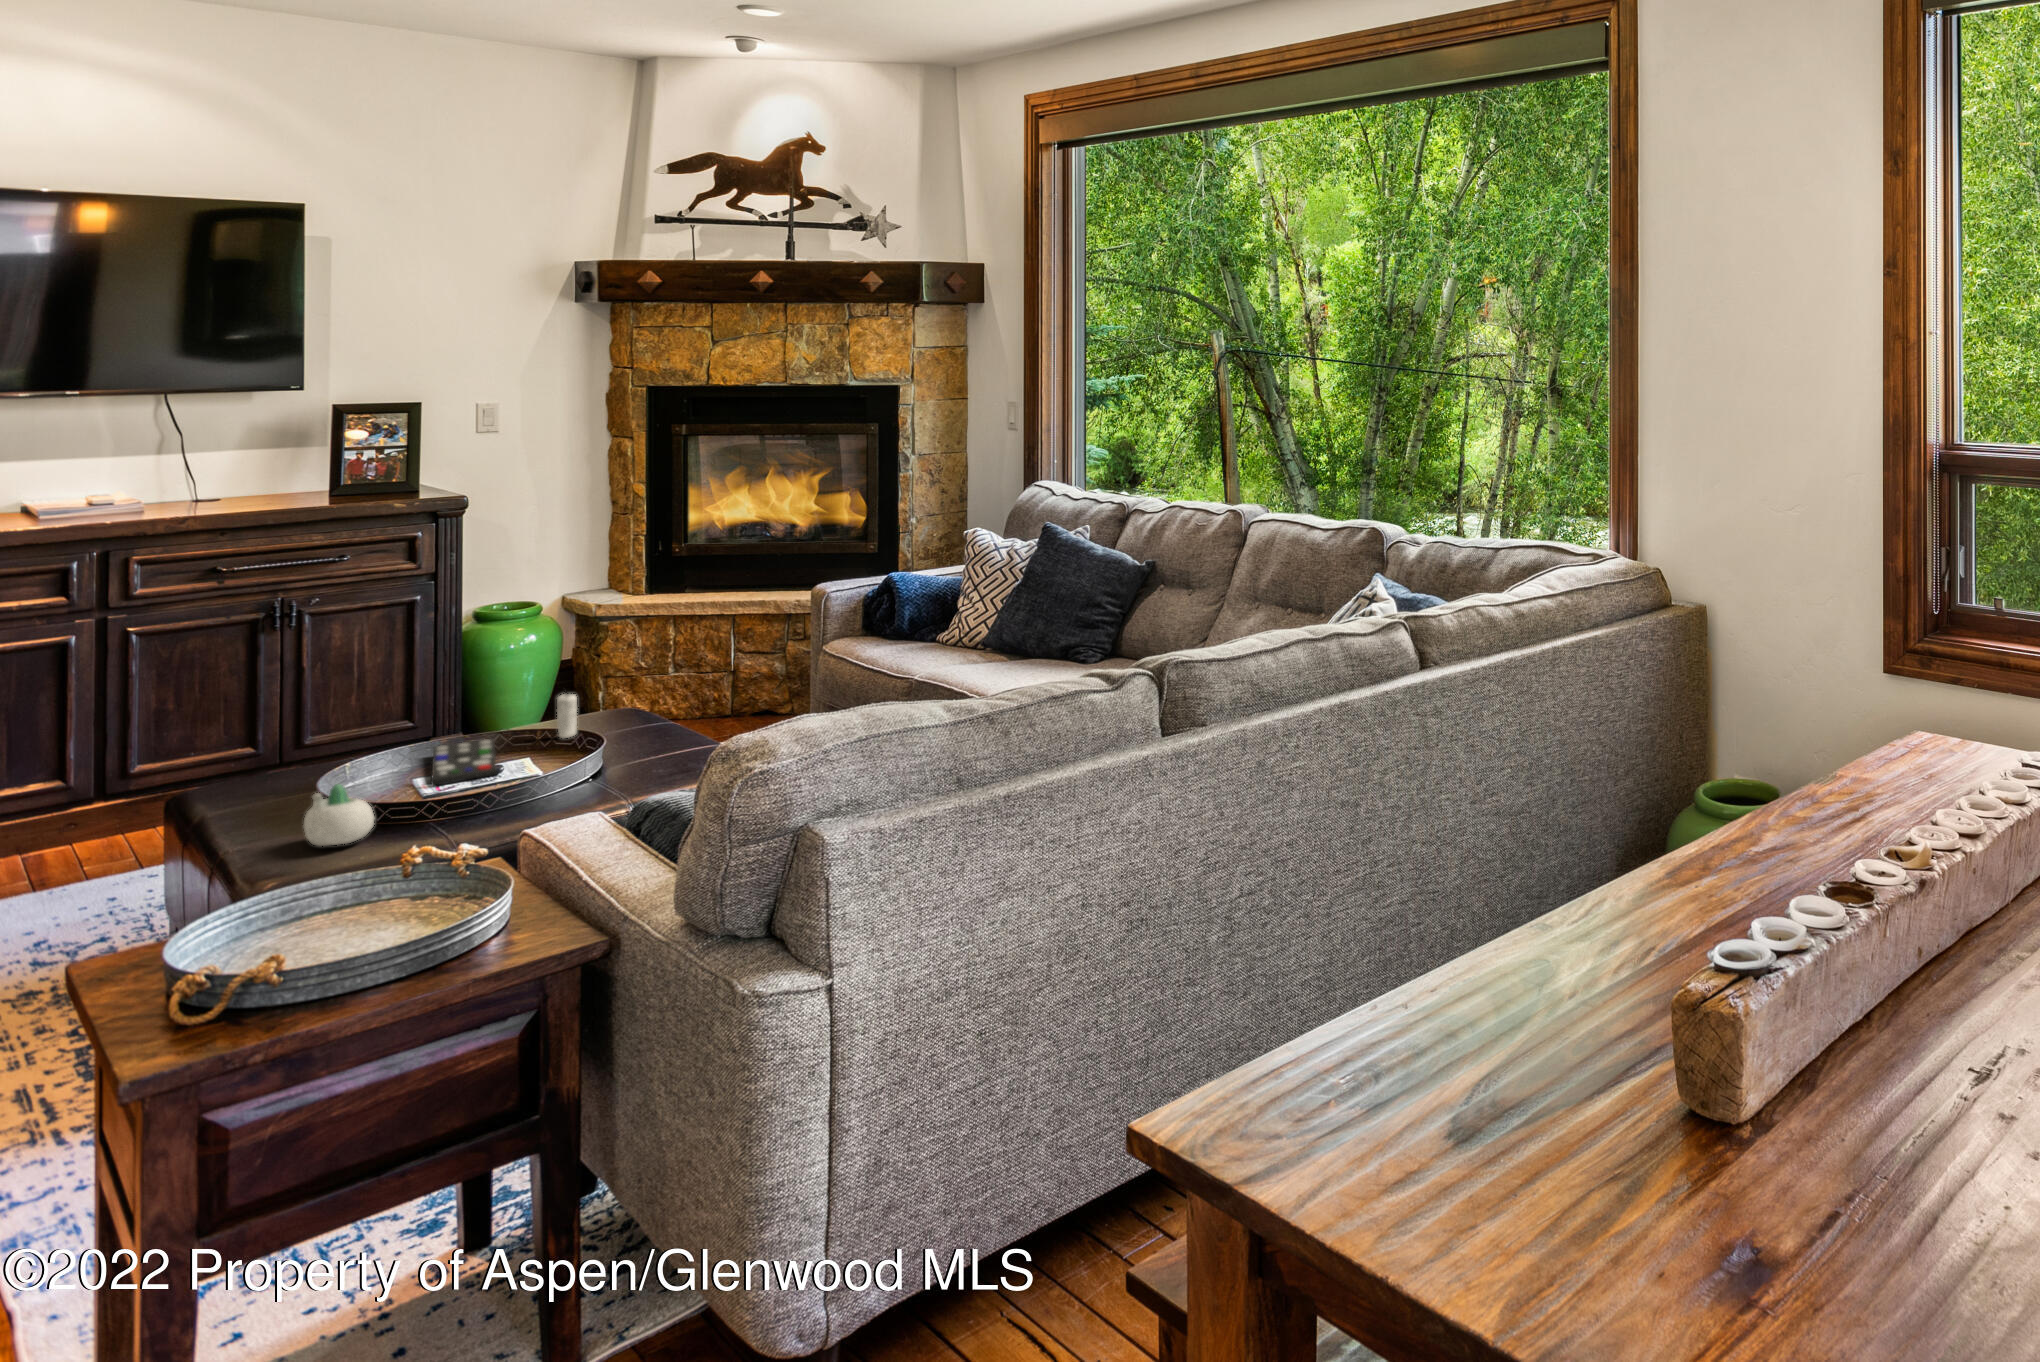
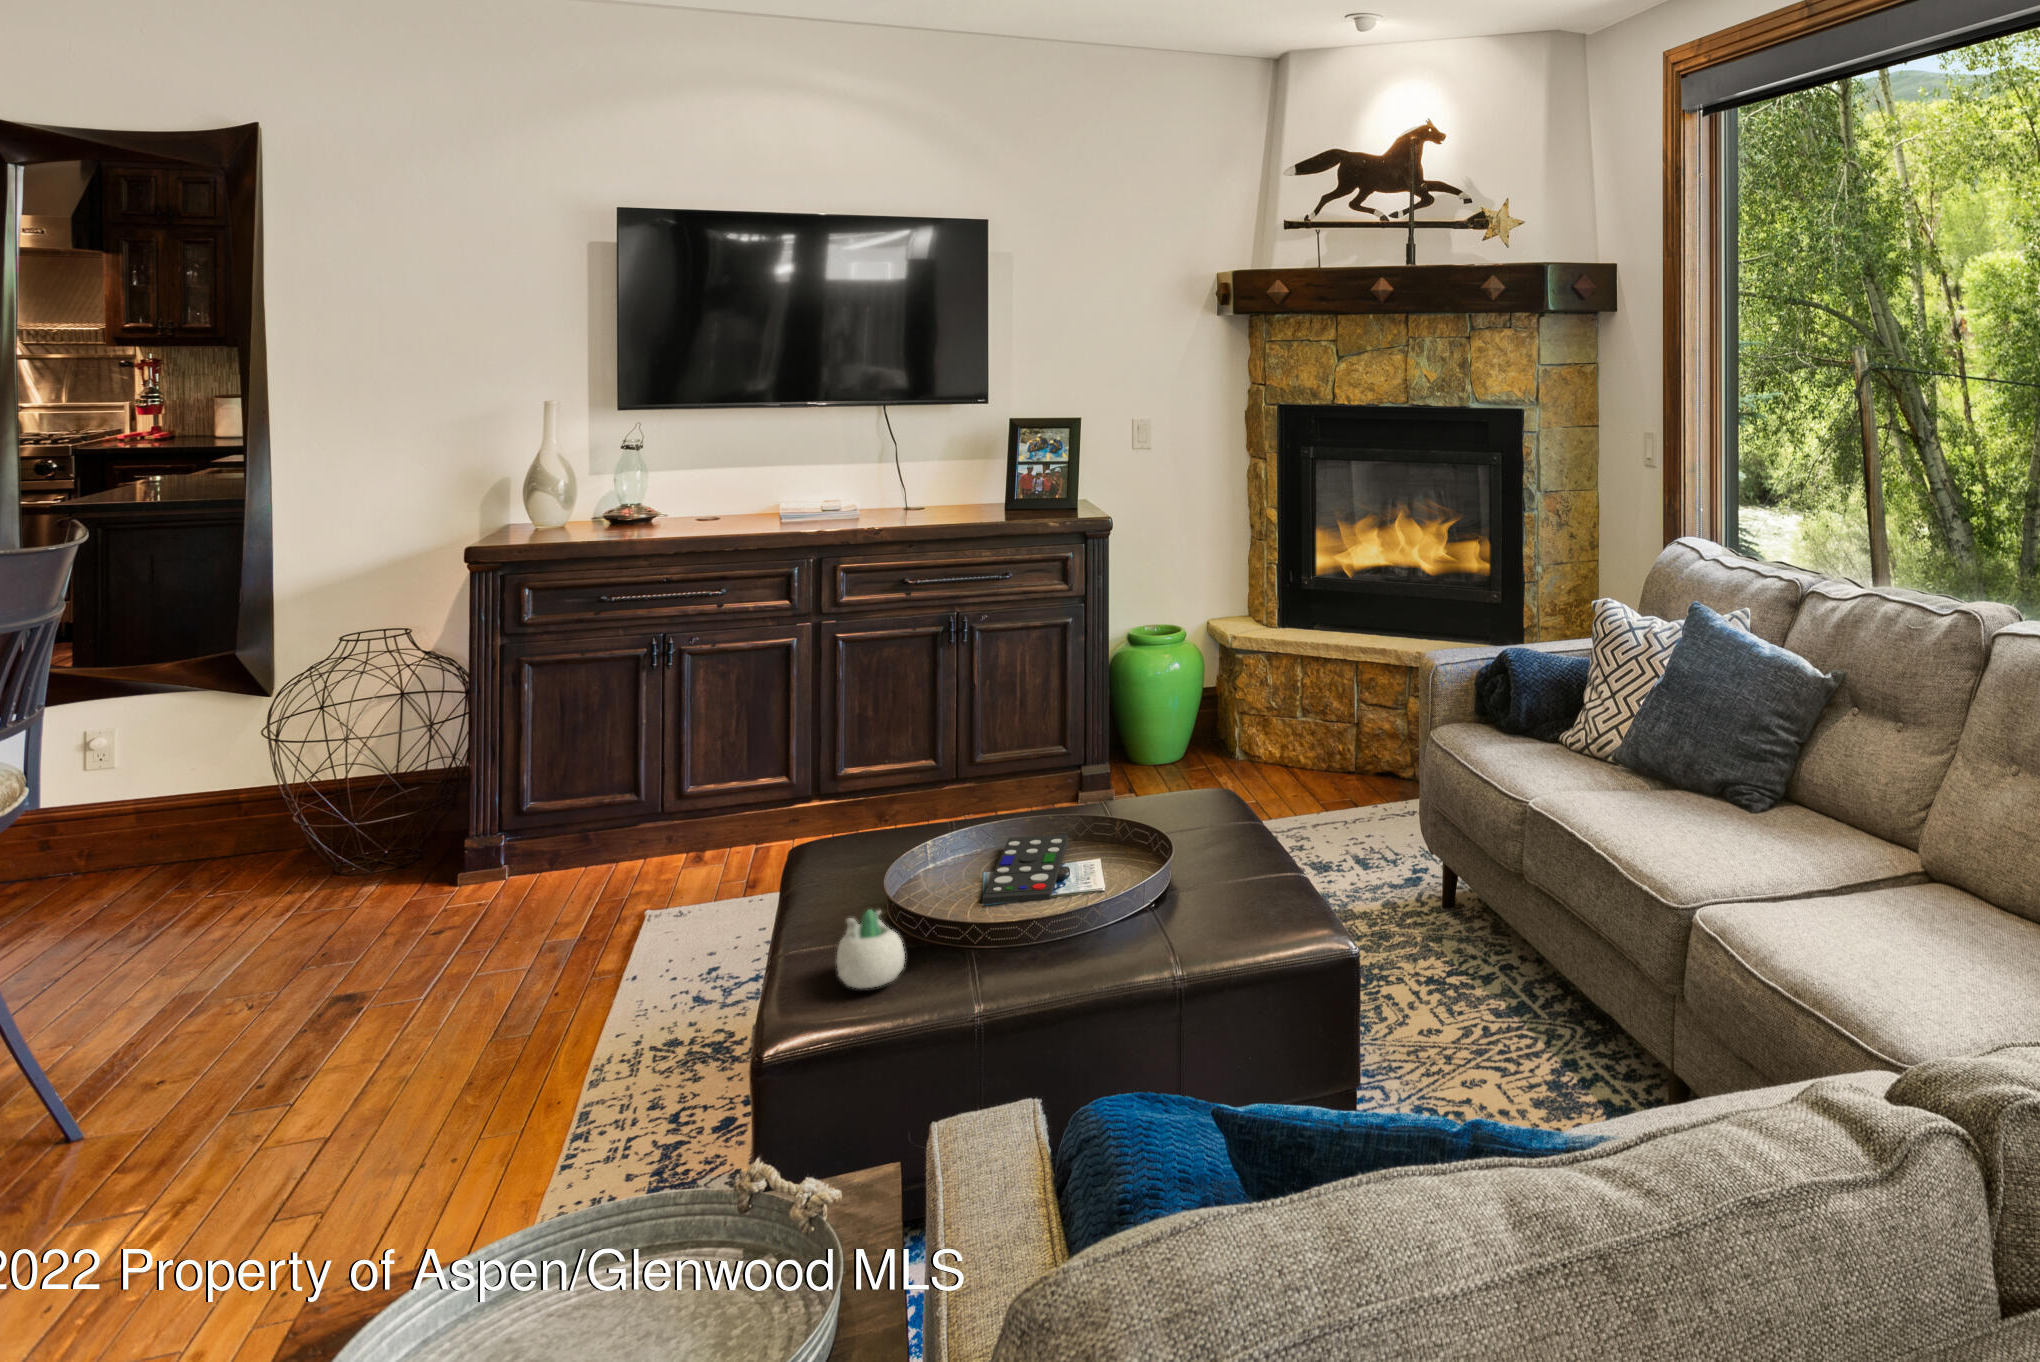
candle: present [557,694,577,738] -> none [1131,780,1152,843]

